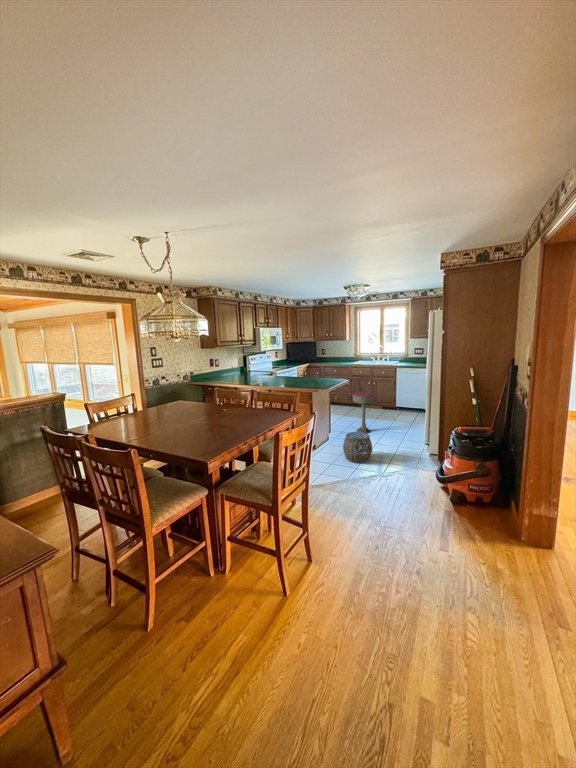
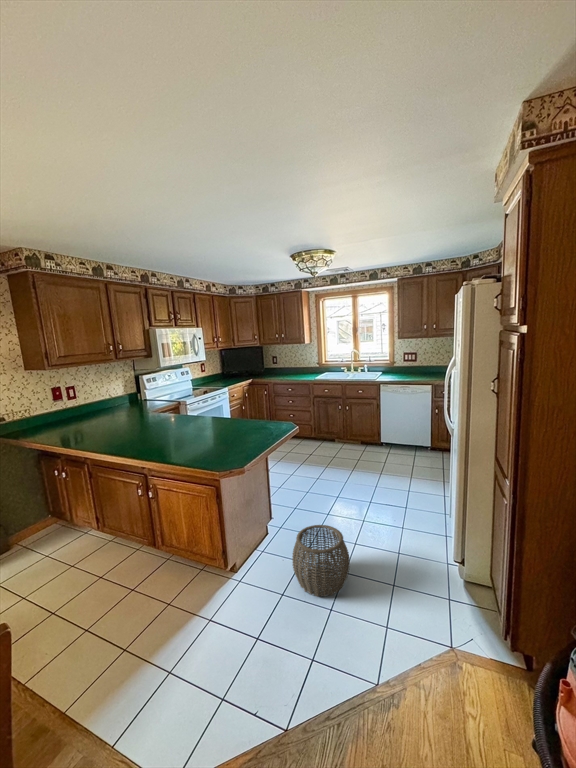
bar stool: present [353,393,375,433] -> none [314,431,350,502]

